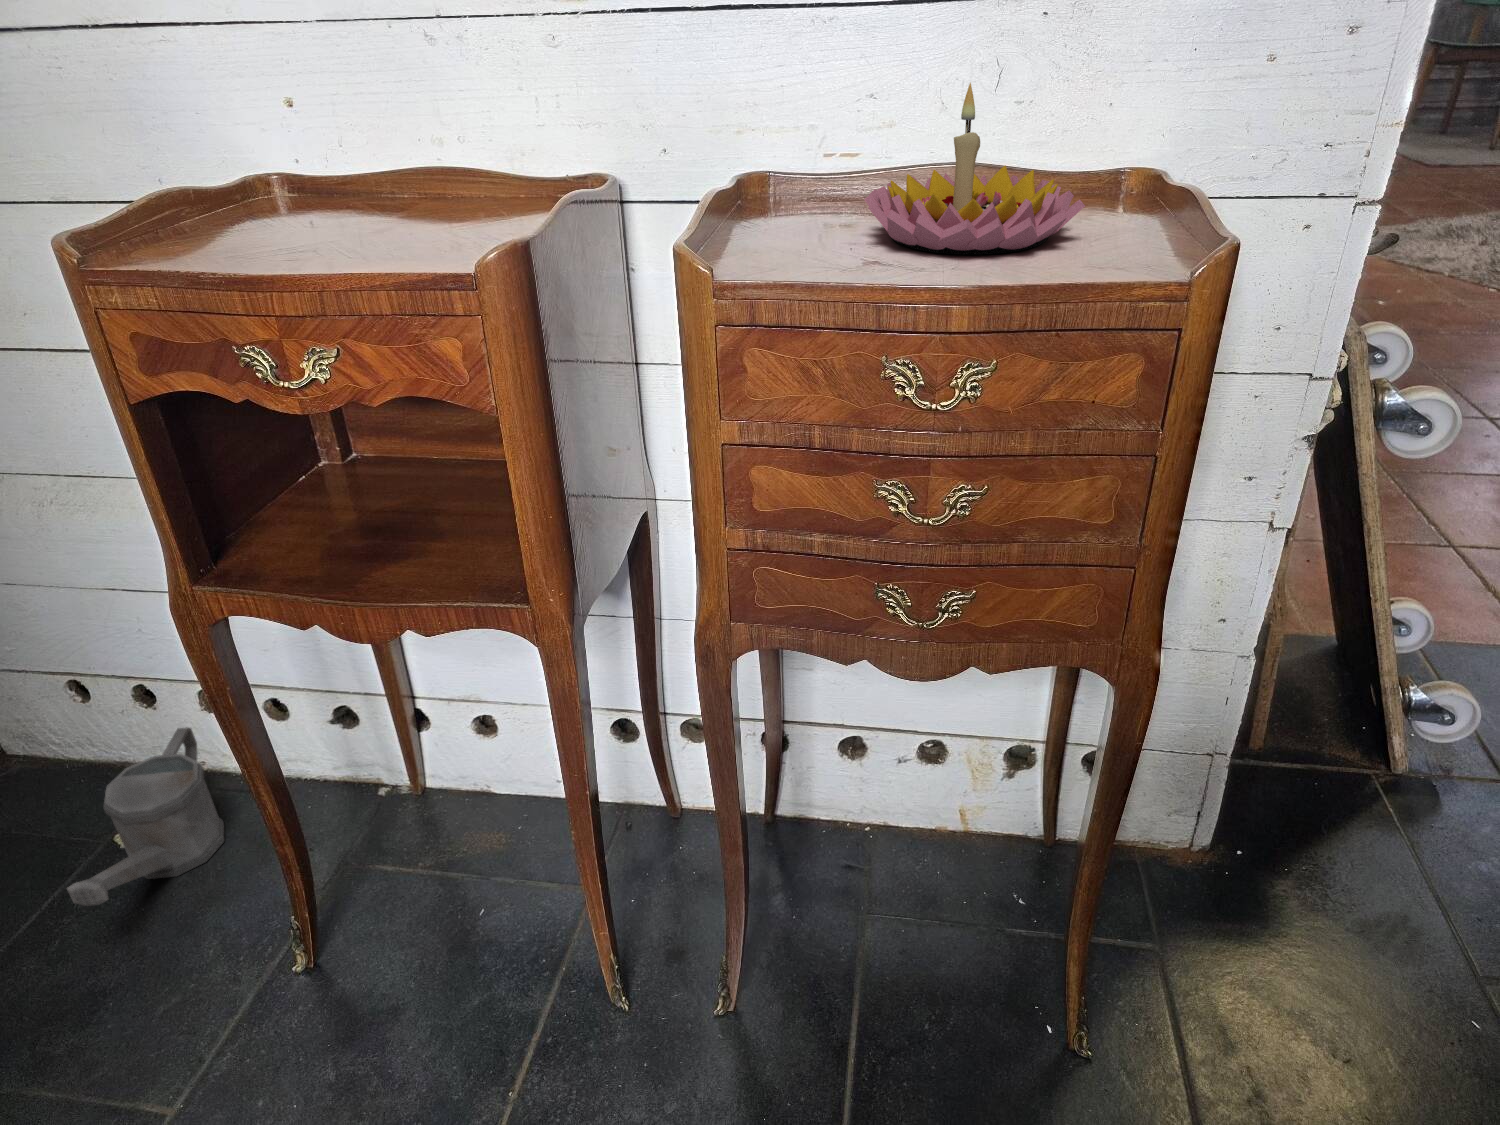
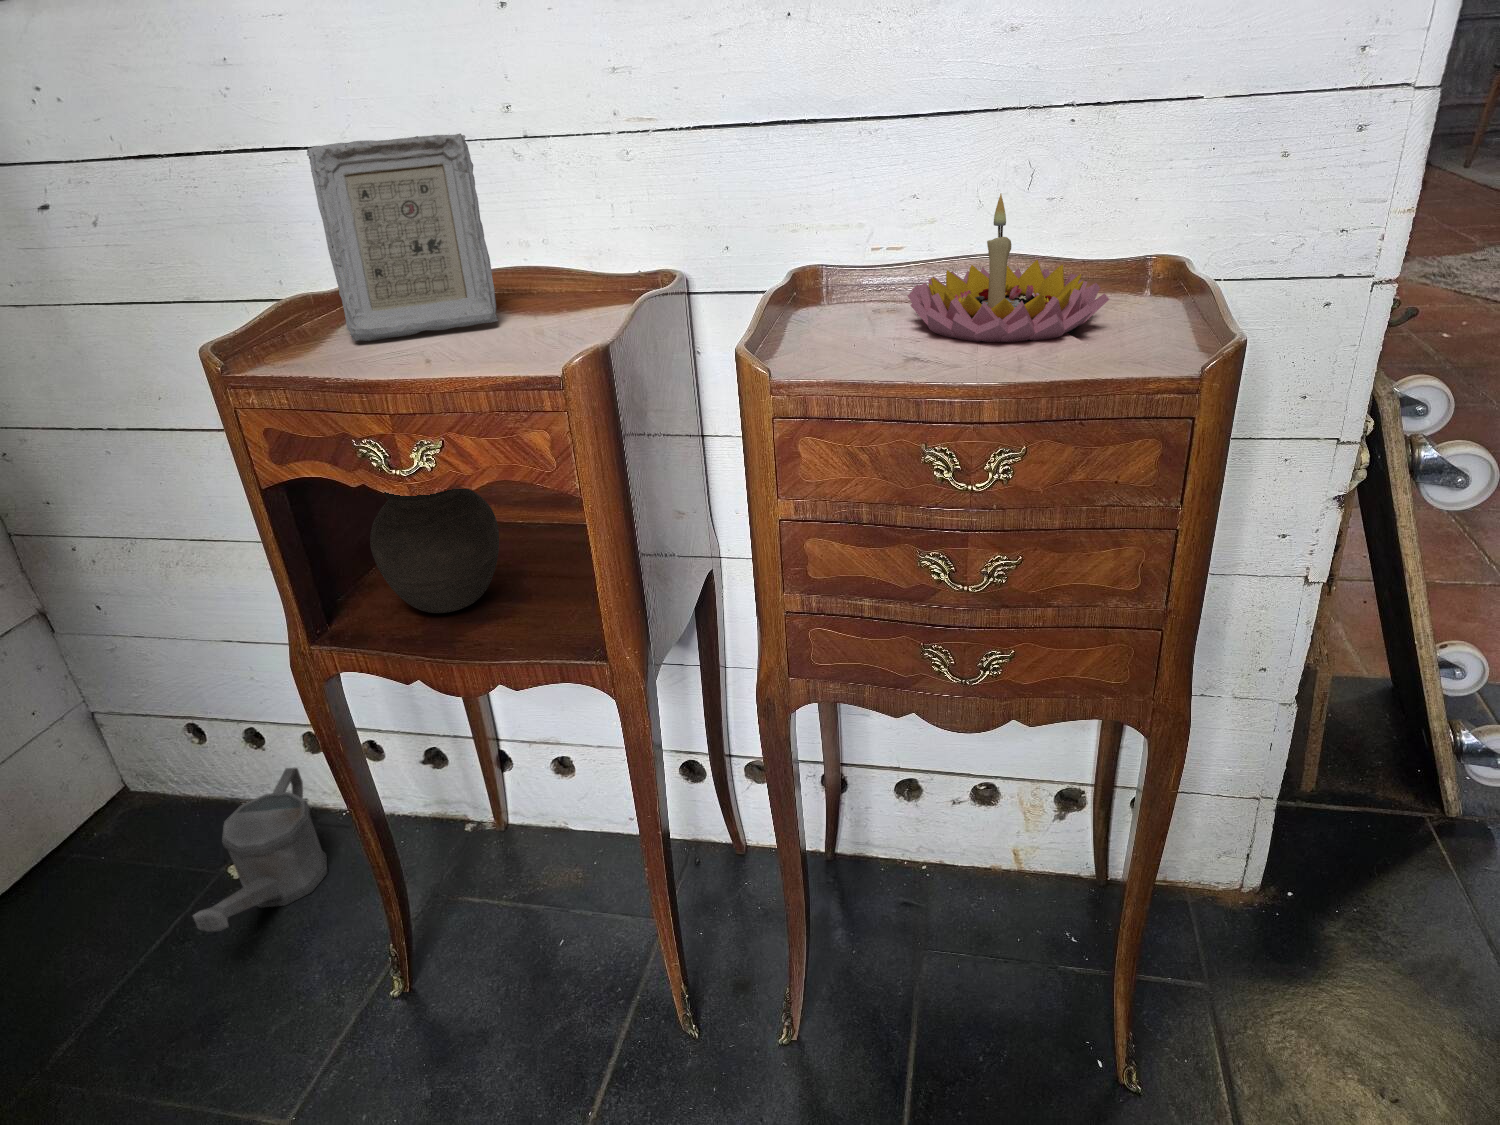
picture frame: none [182,5,406,240] -> present [307,133,498,341]
jar: none [262,366,409,551] -> present [370,489,499,613]

